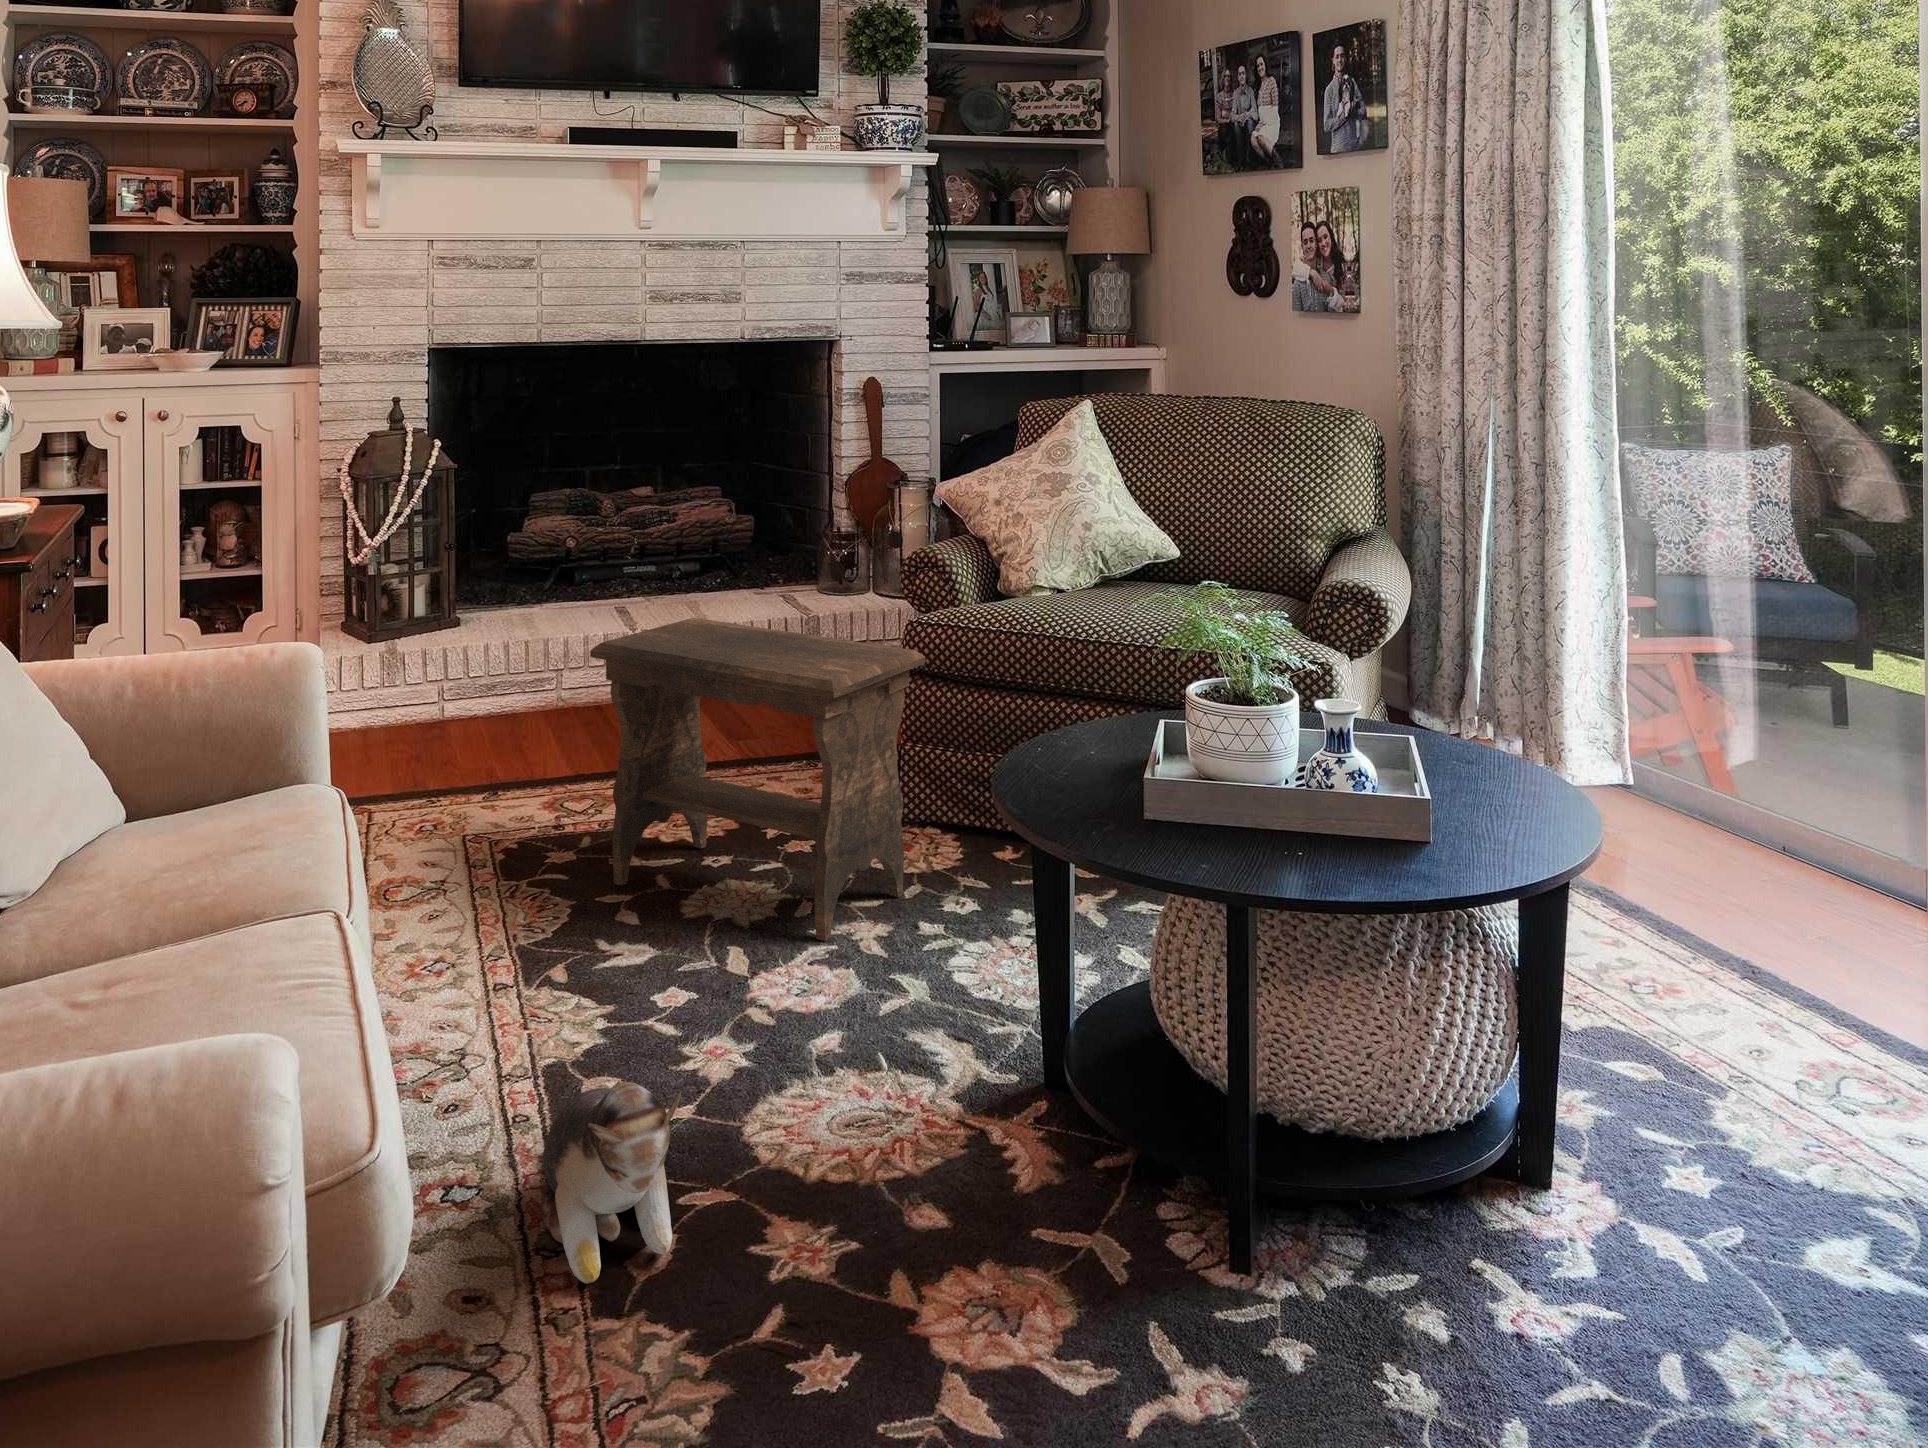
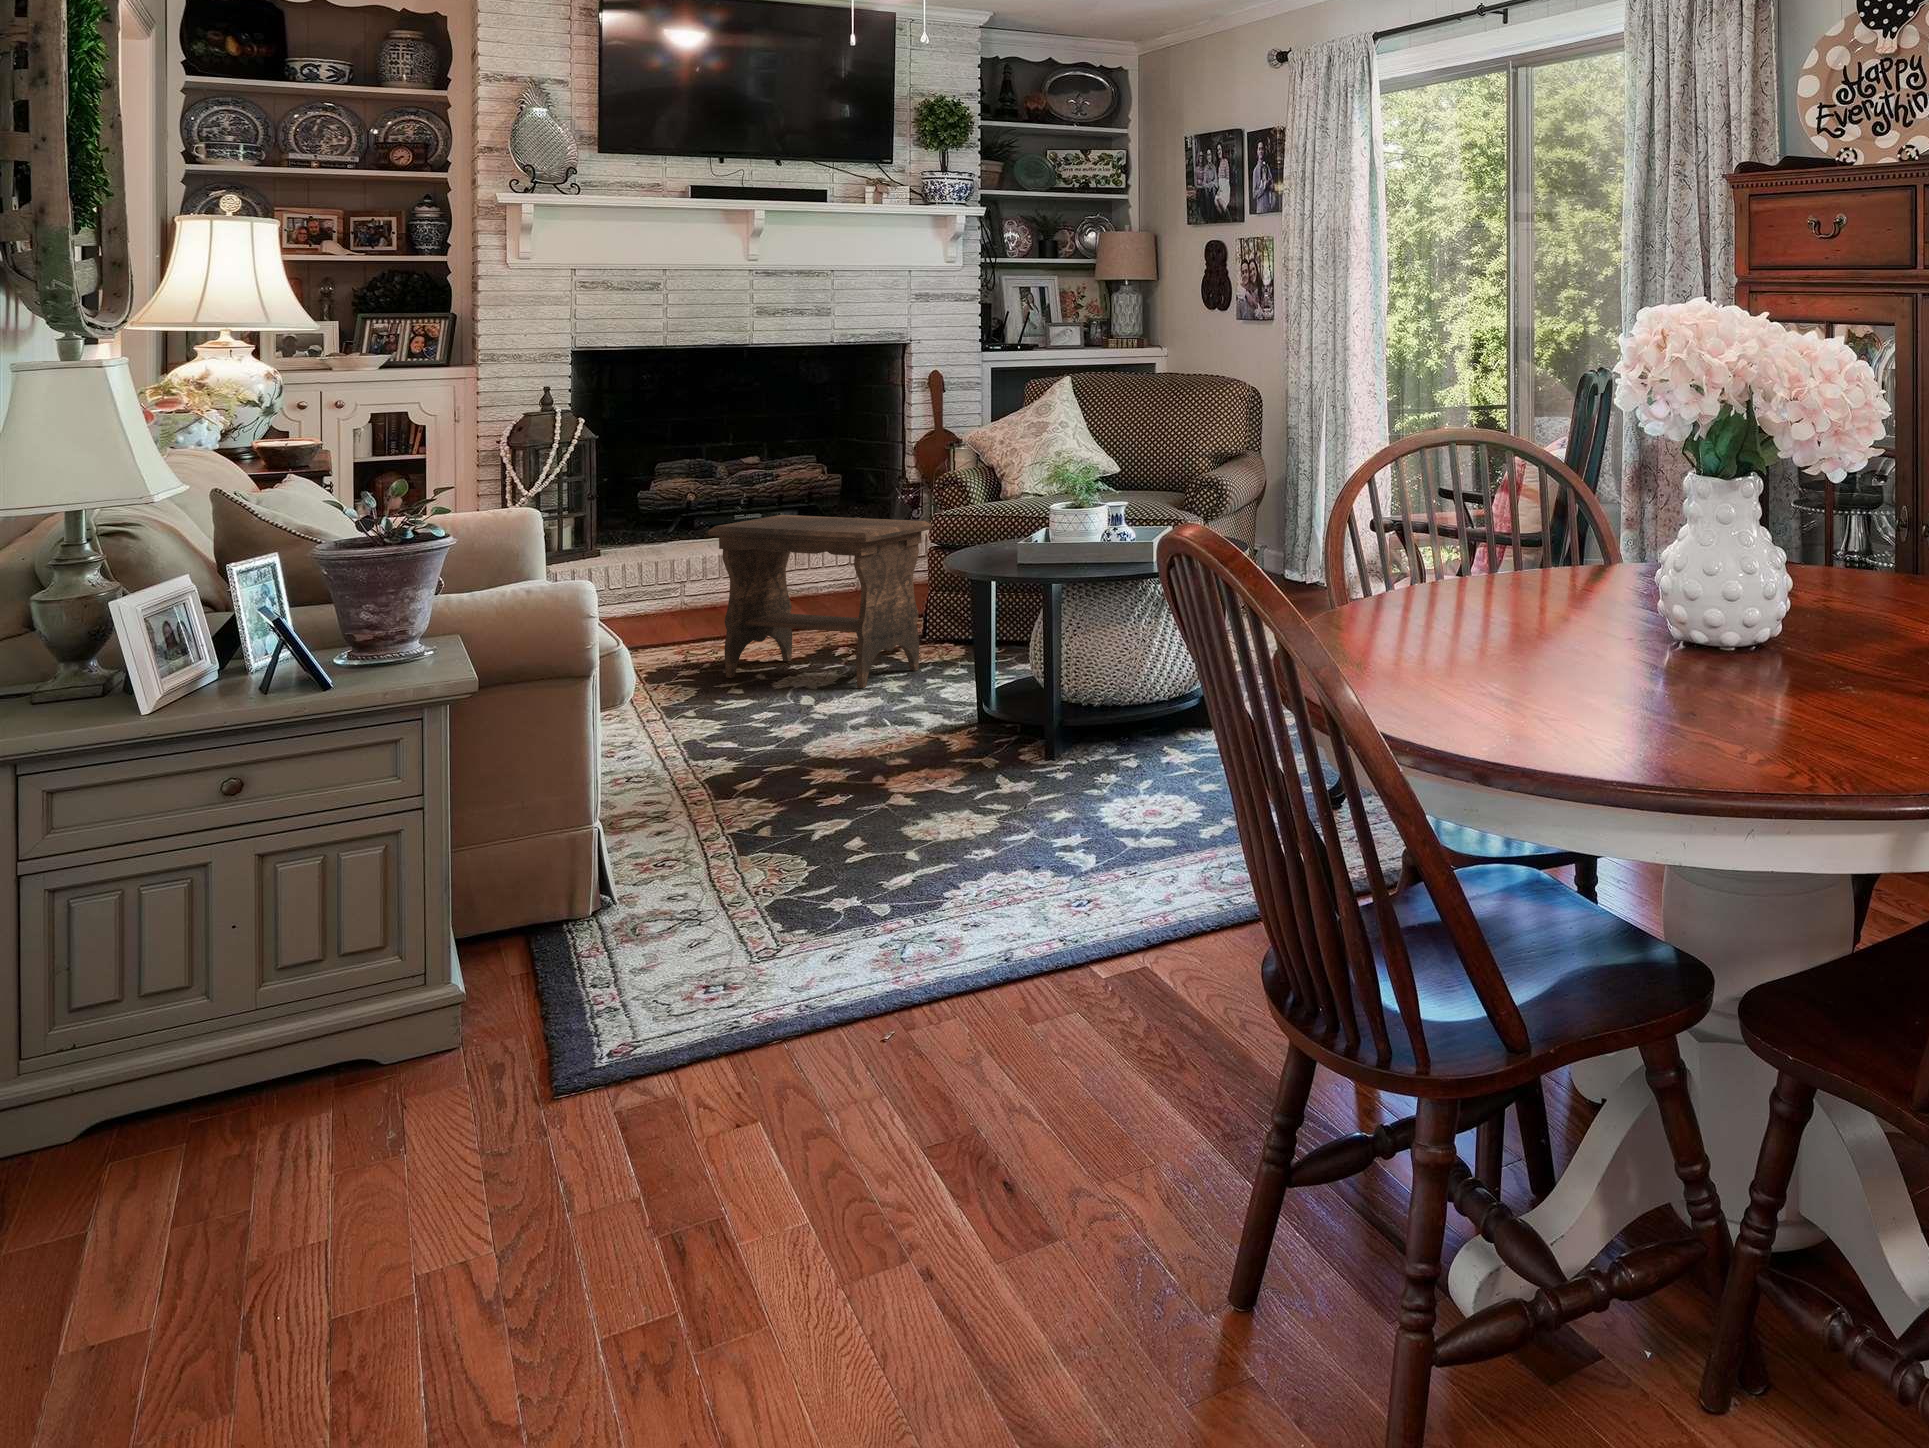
plush toy: present [540,1080,681,1283] -> none [681,686,756,786]

